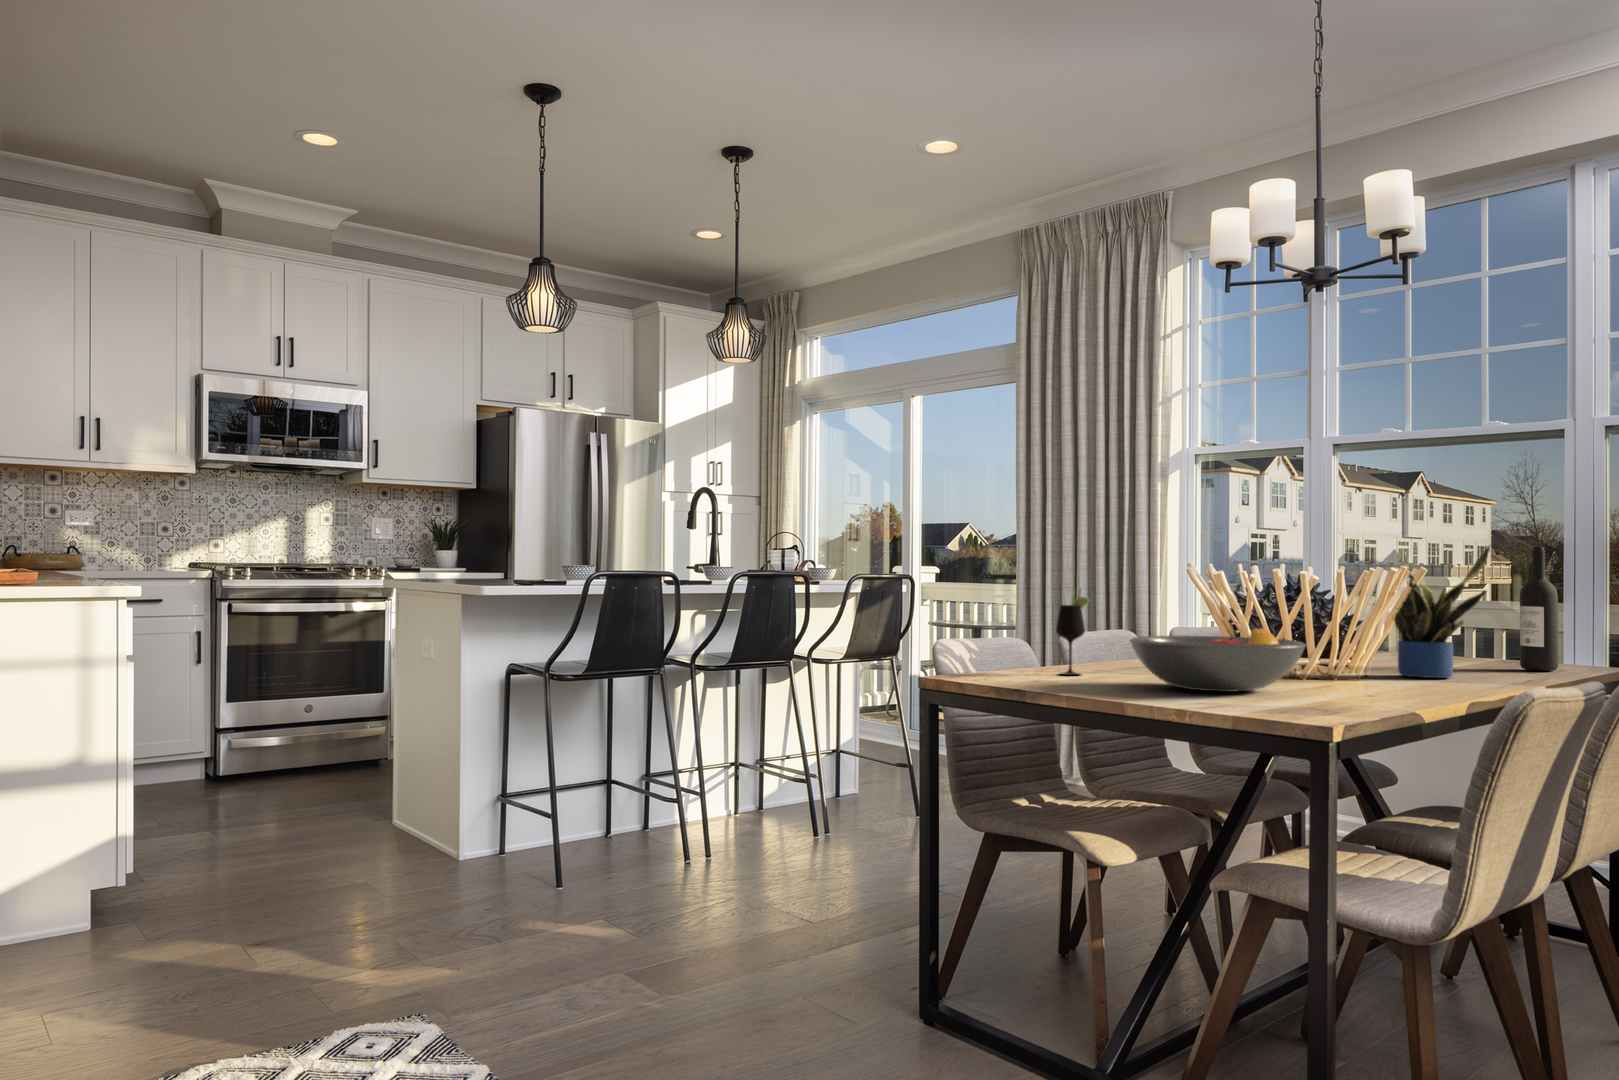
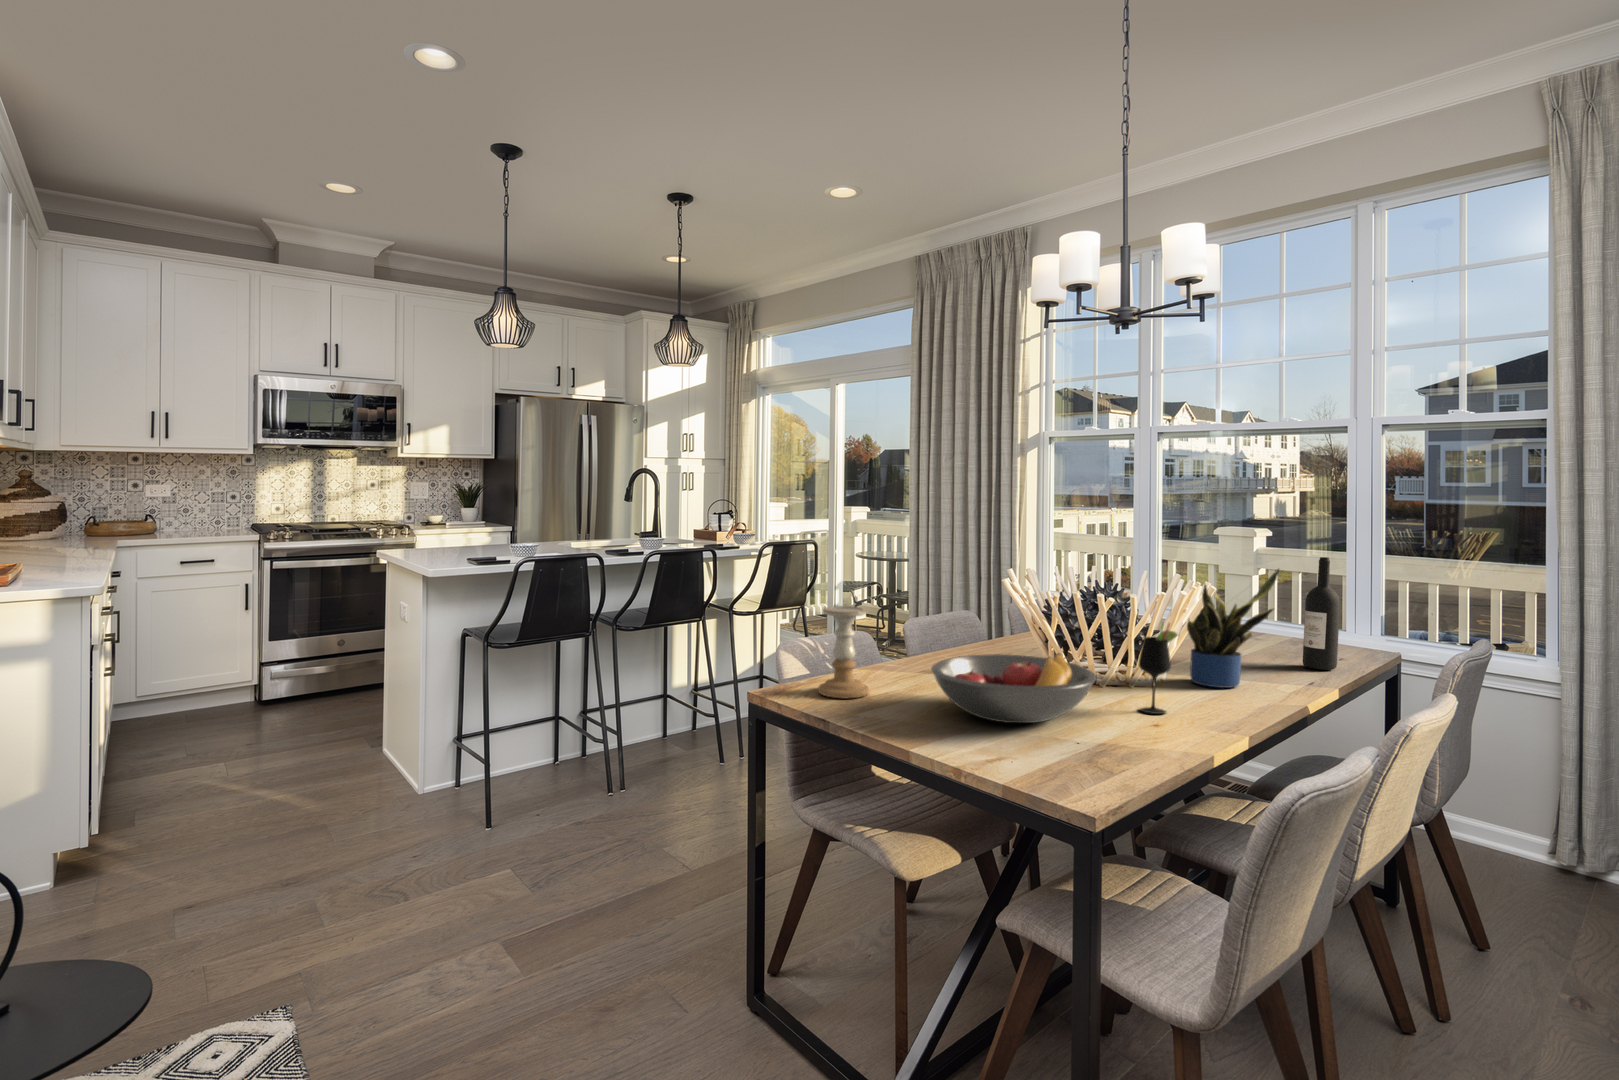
candle holder: none [997,588,1054,682] -> present [818,606,869,698]
wine glass: present [1056,590,1089,675] -> present [1138,624,1178,714]

